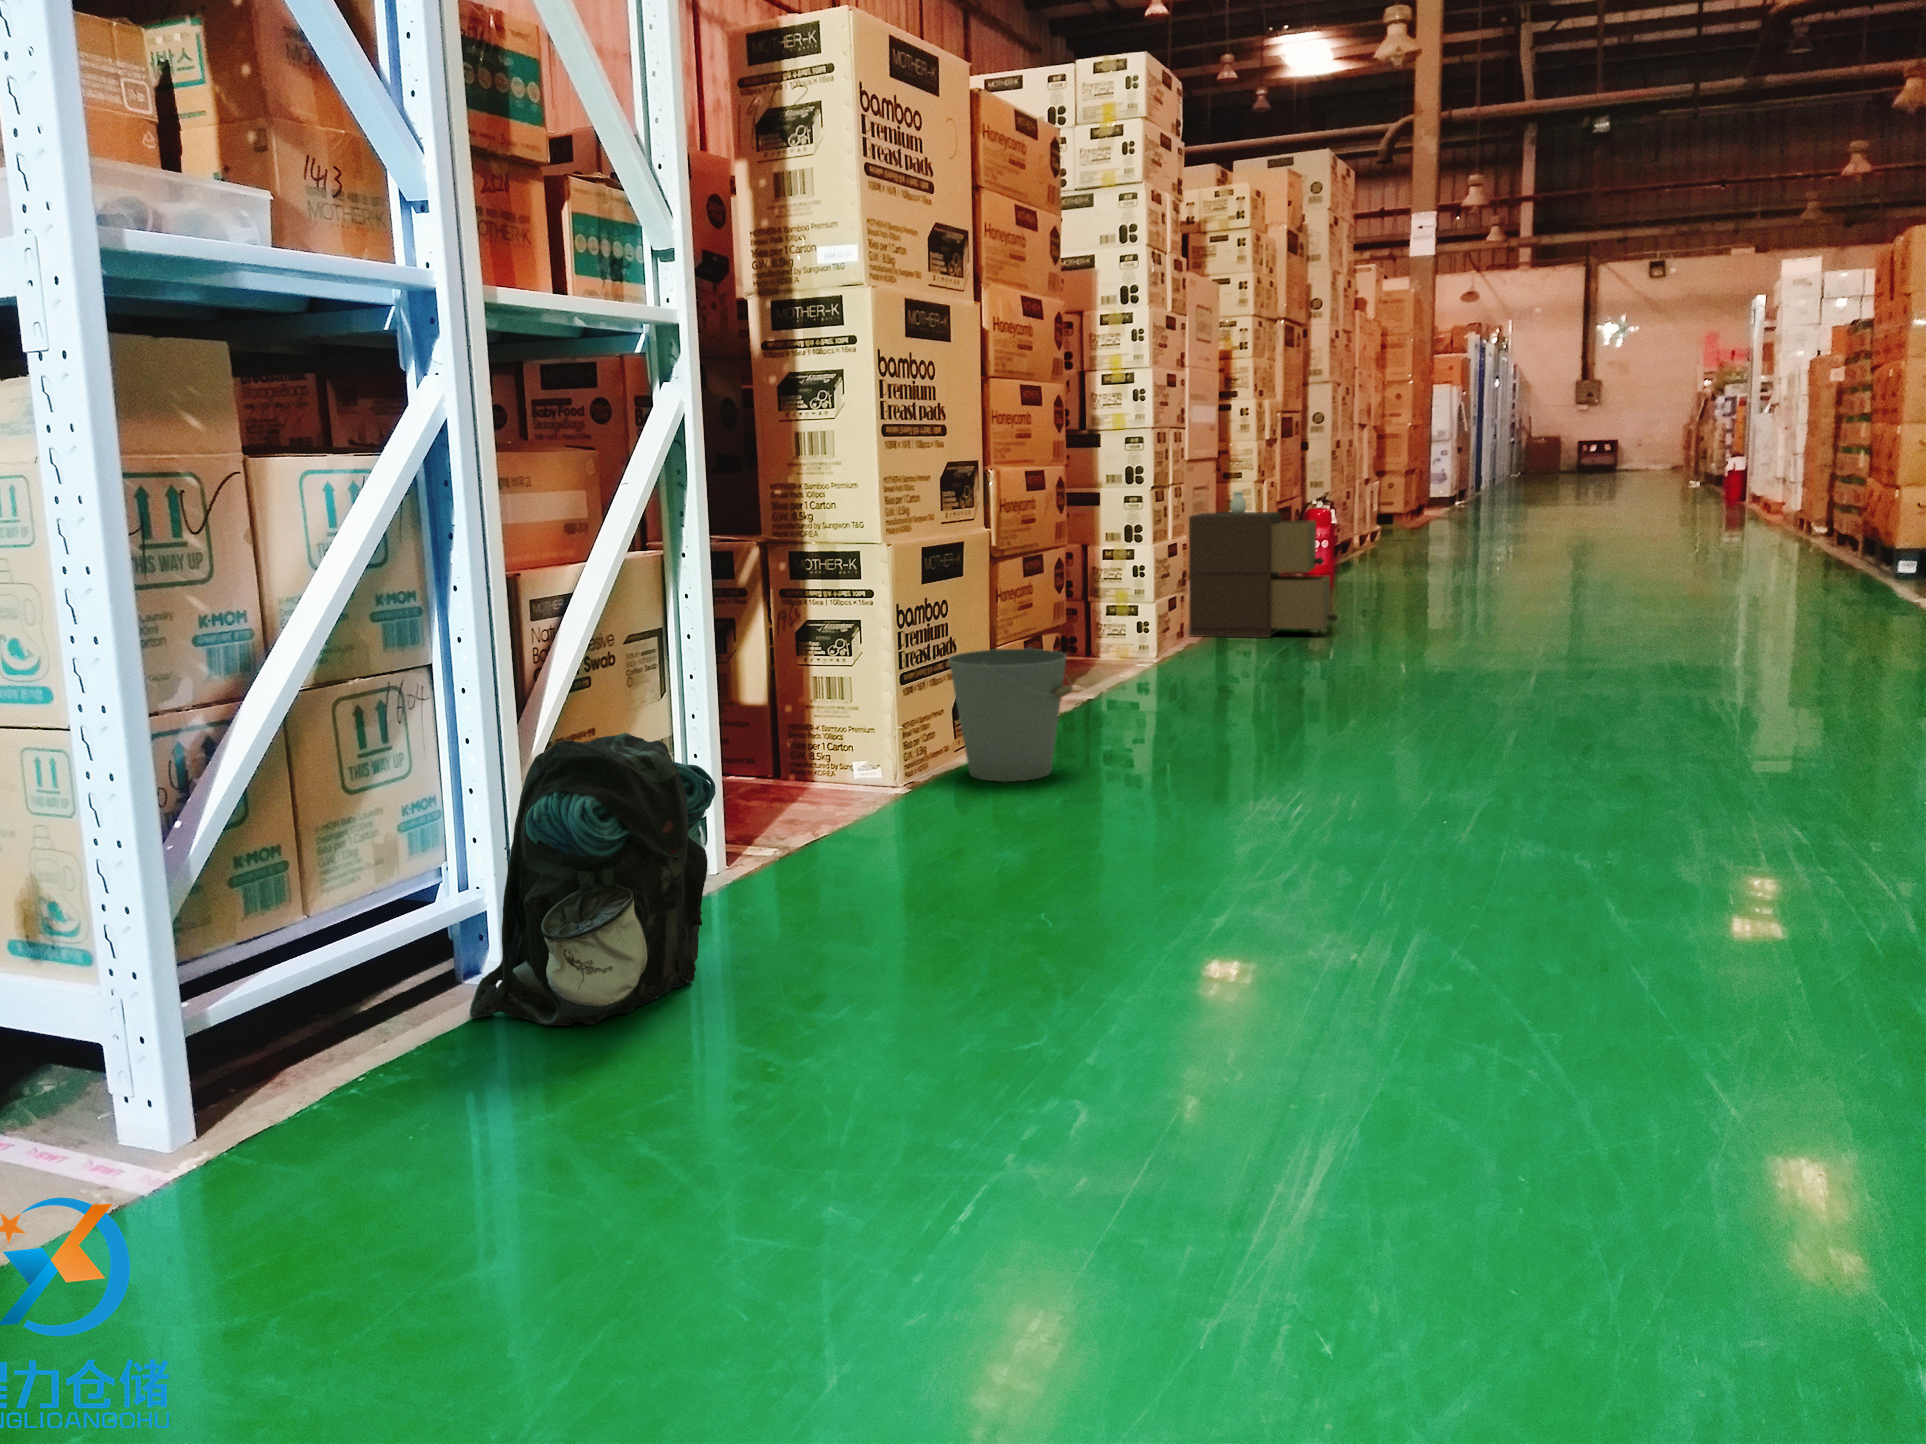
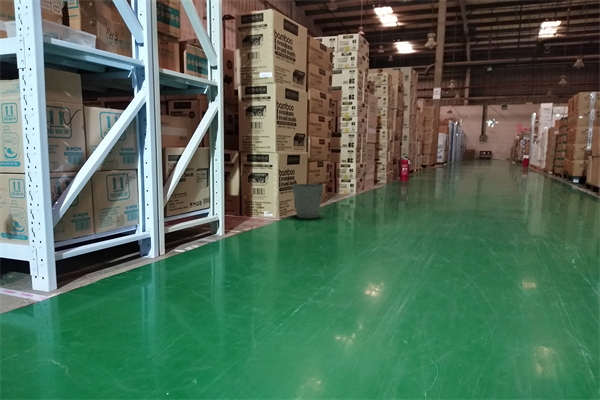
storage cabinet: present [1189,492,1338,638] -> none [365,152,405,190]
backpack: present [470,733,716,1025] -> none [140,190,214,268]

